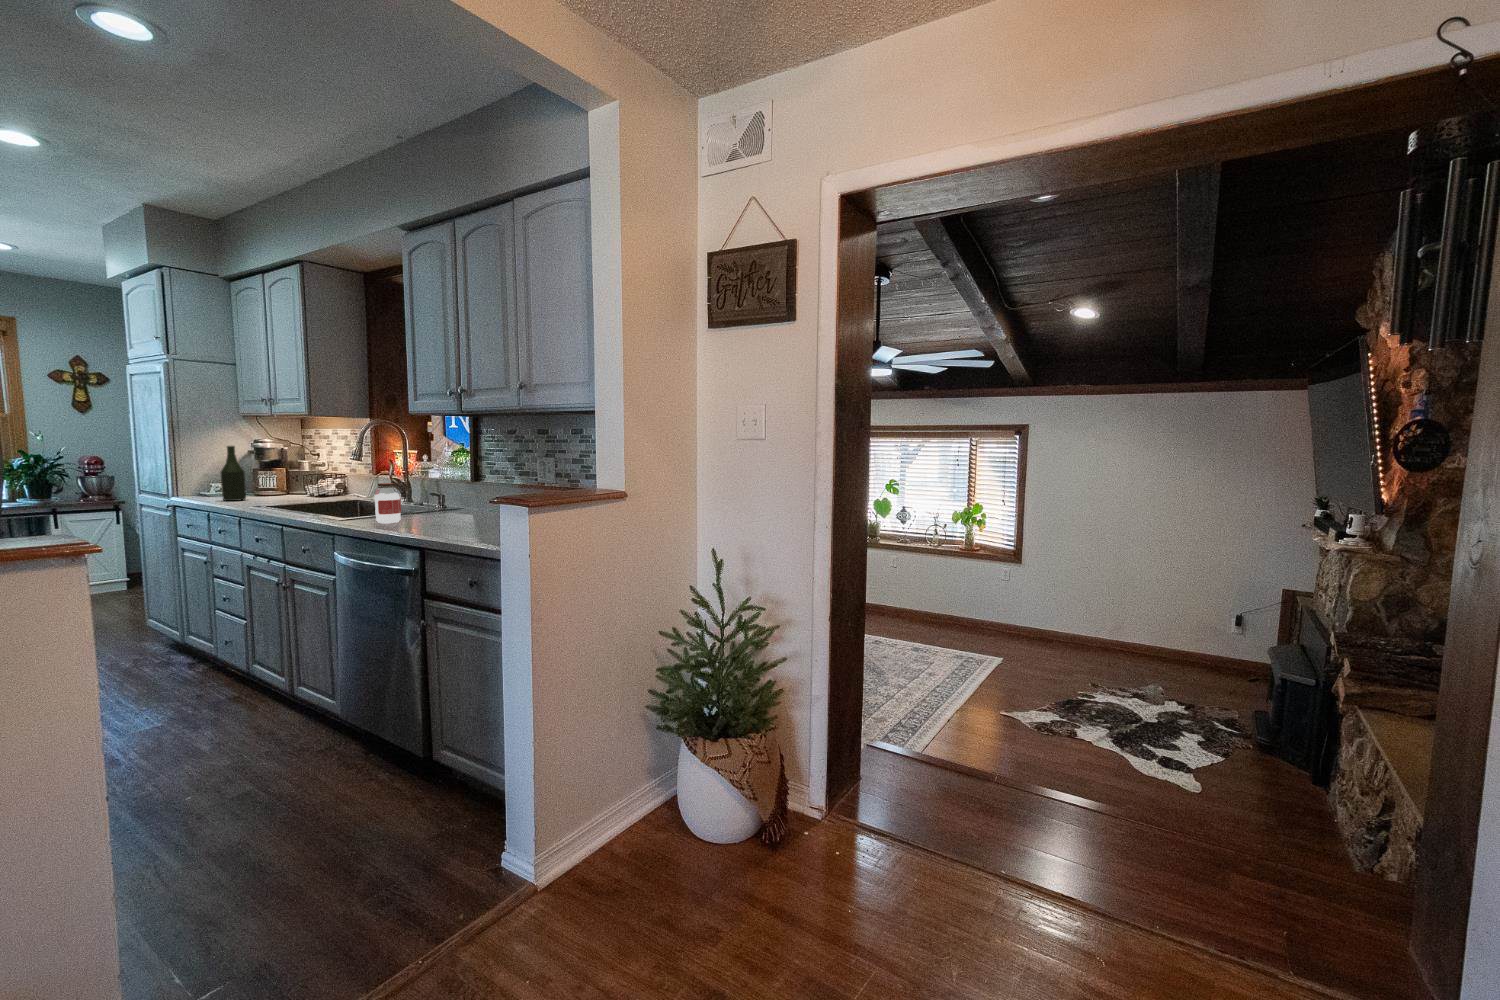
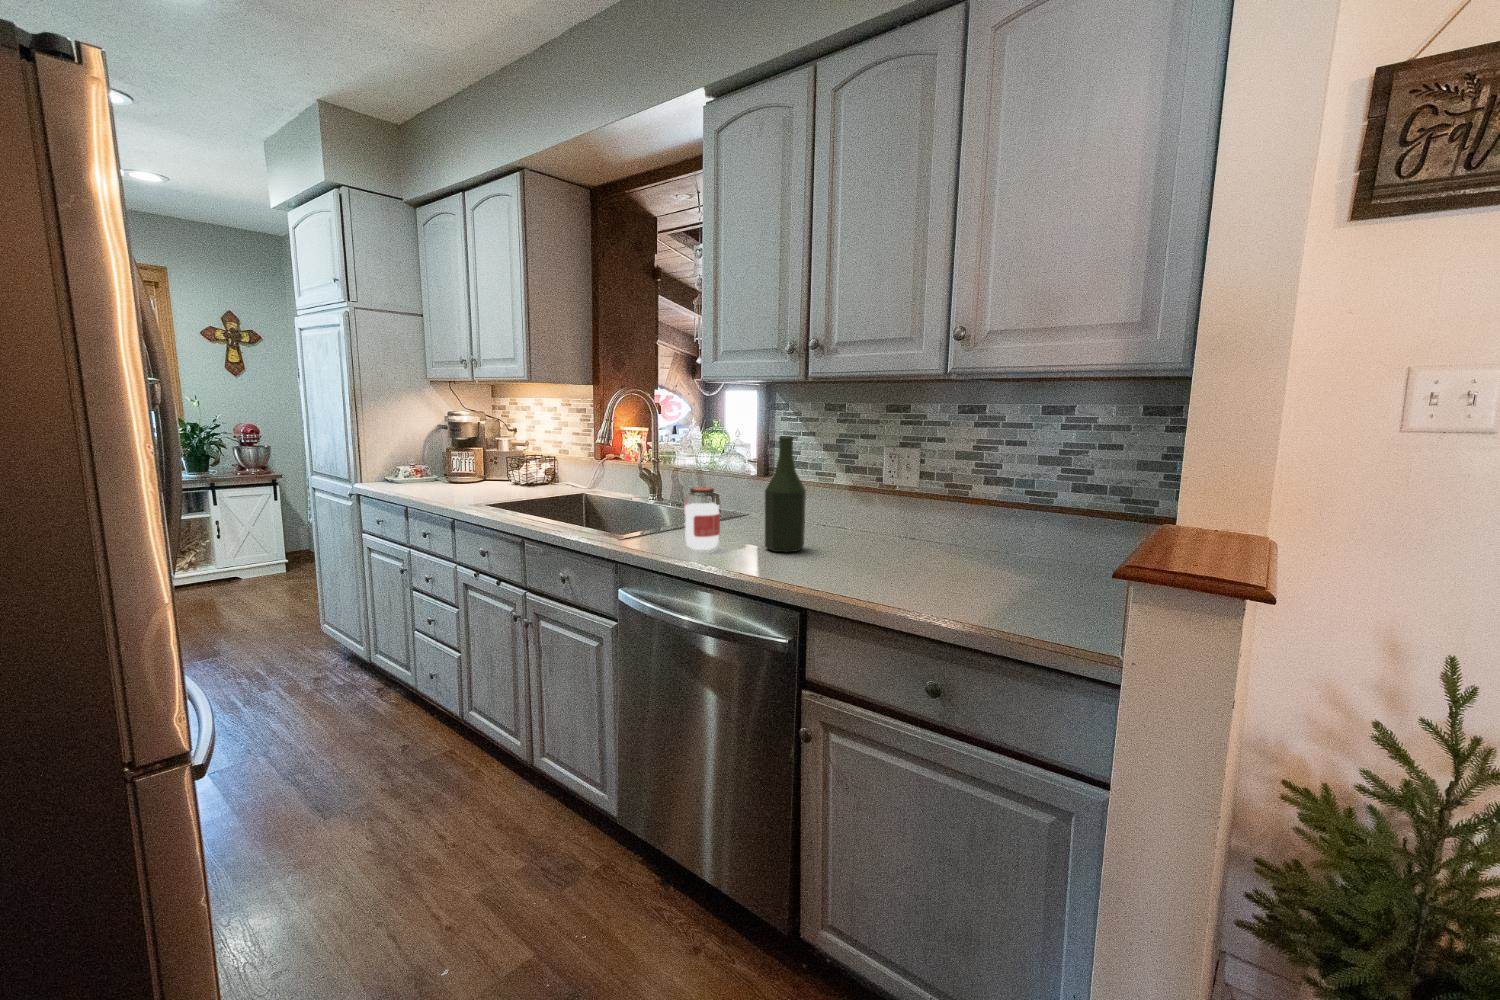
bottle: present [220,446,246,501] -> present [765,436,806,552]

